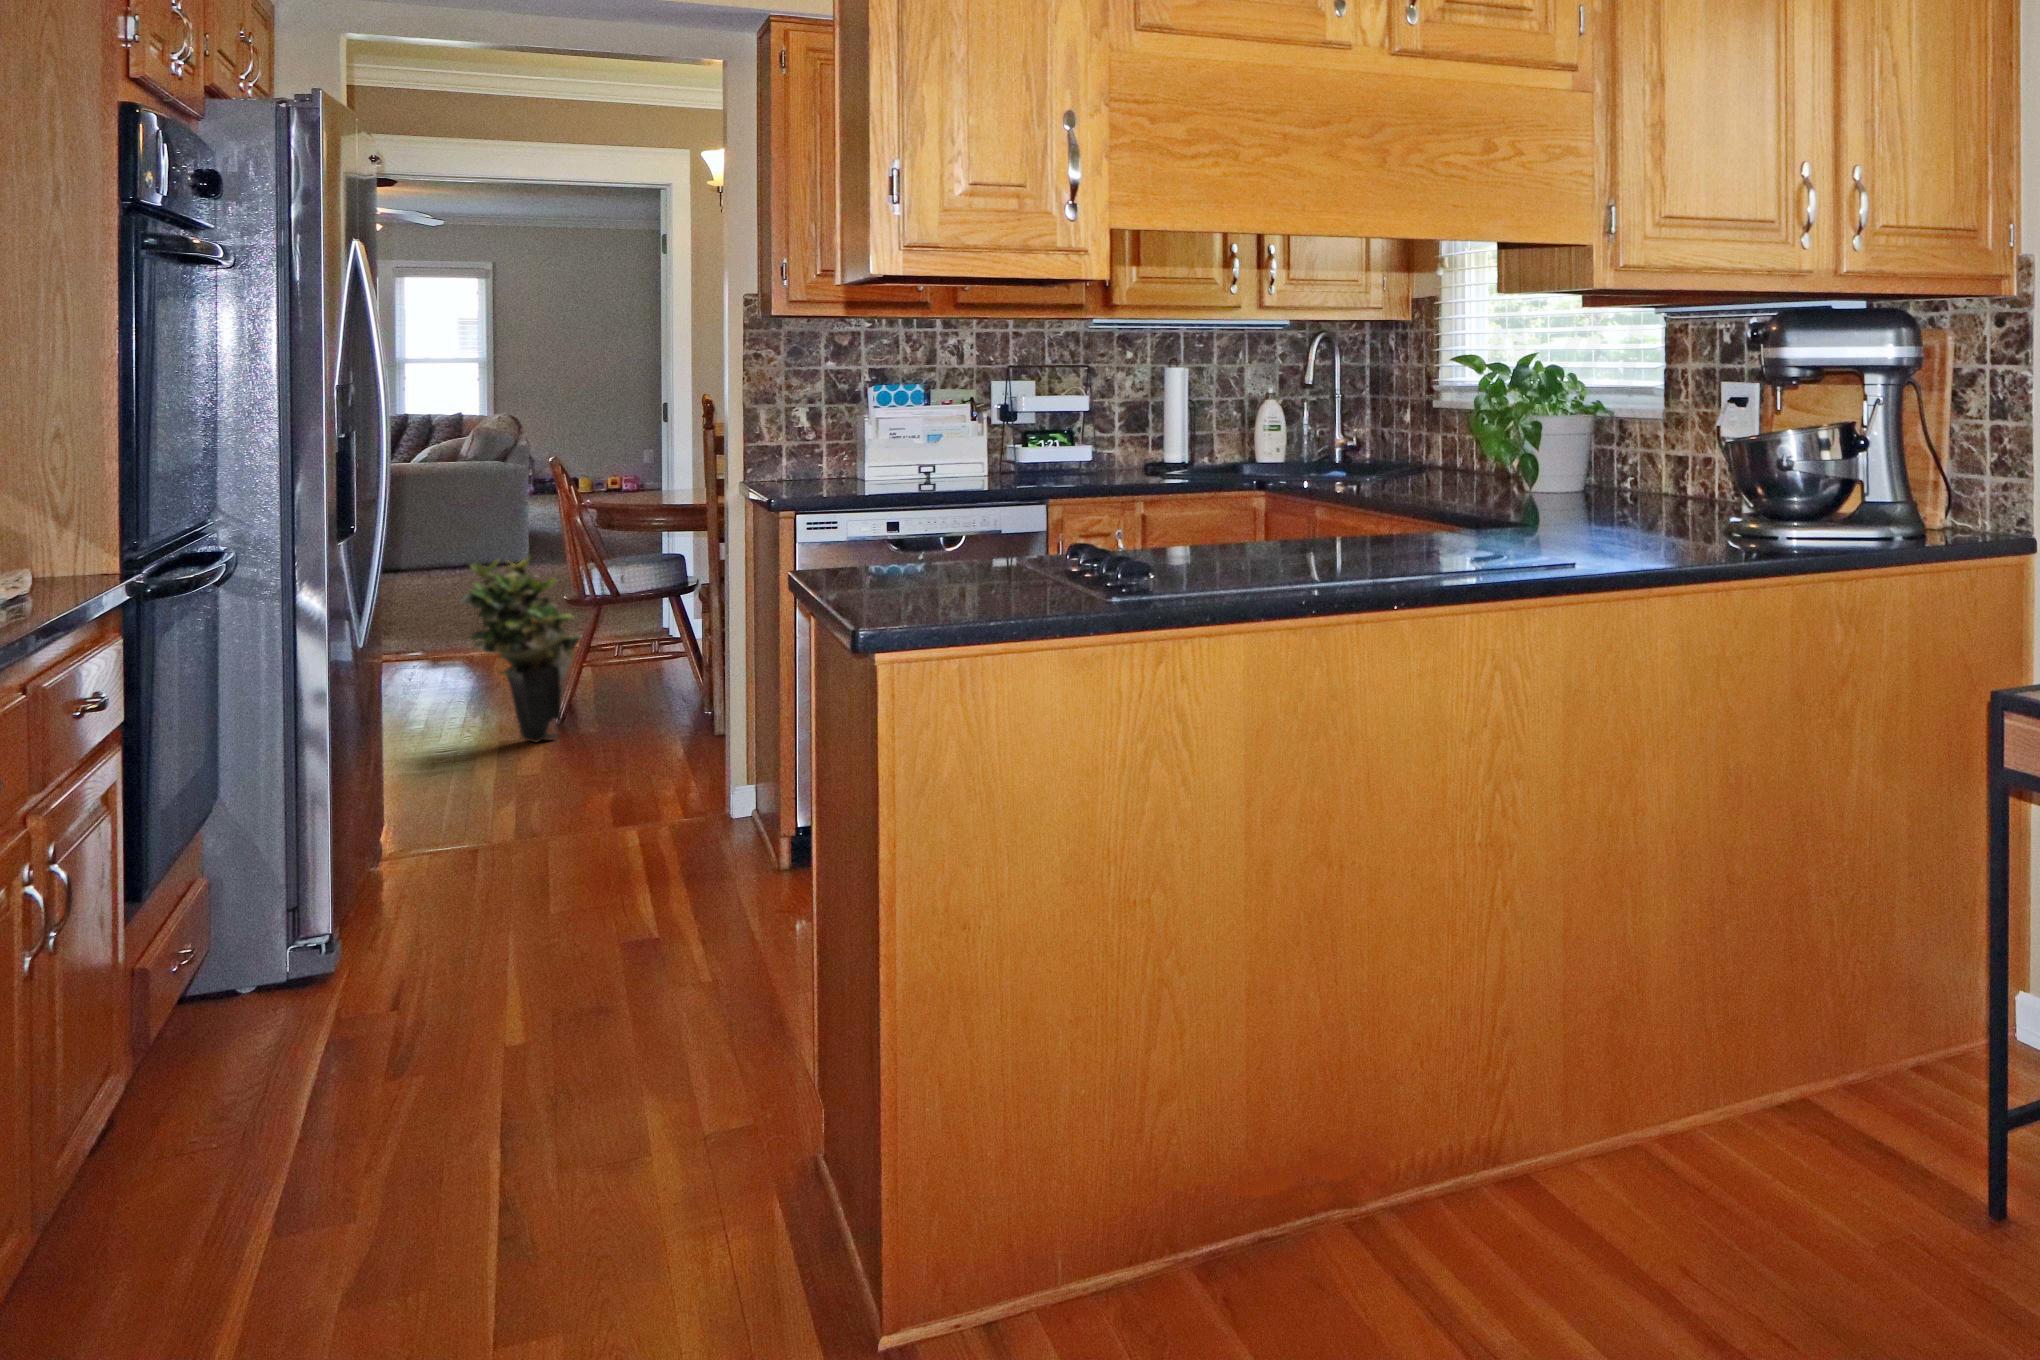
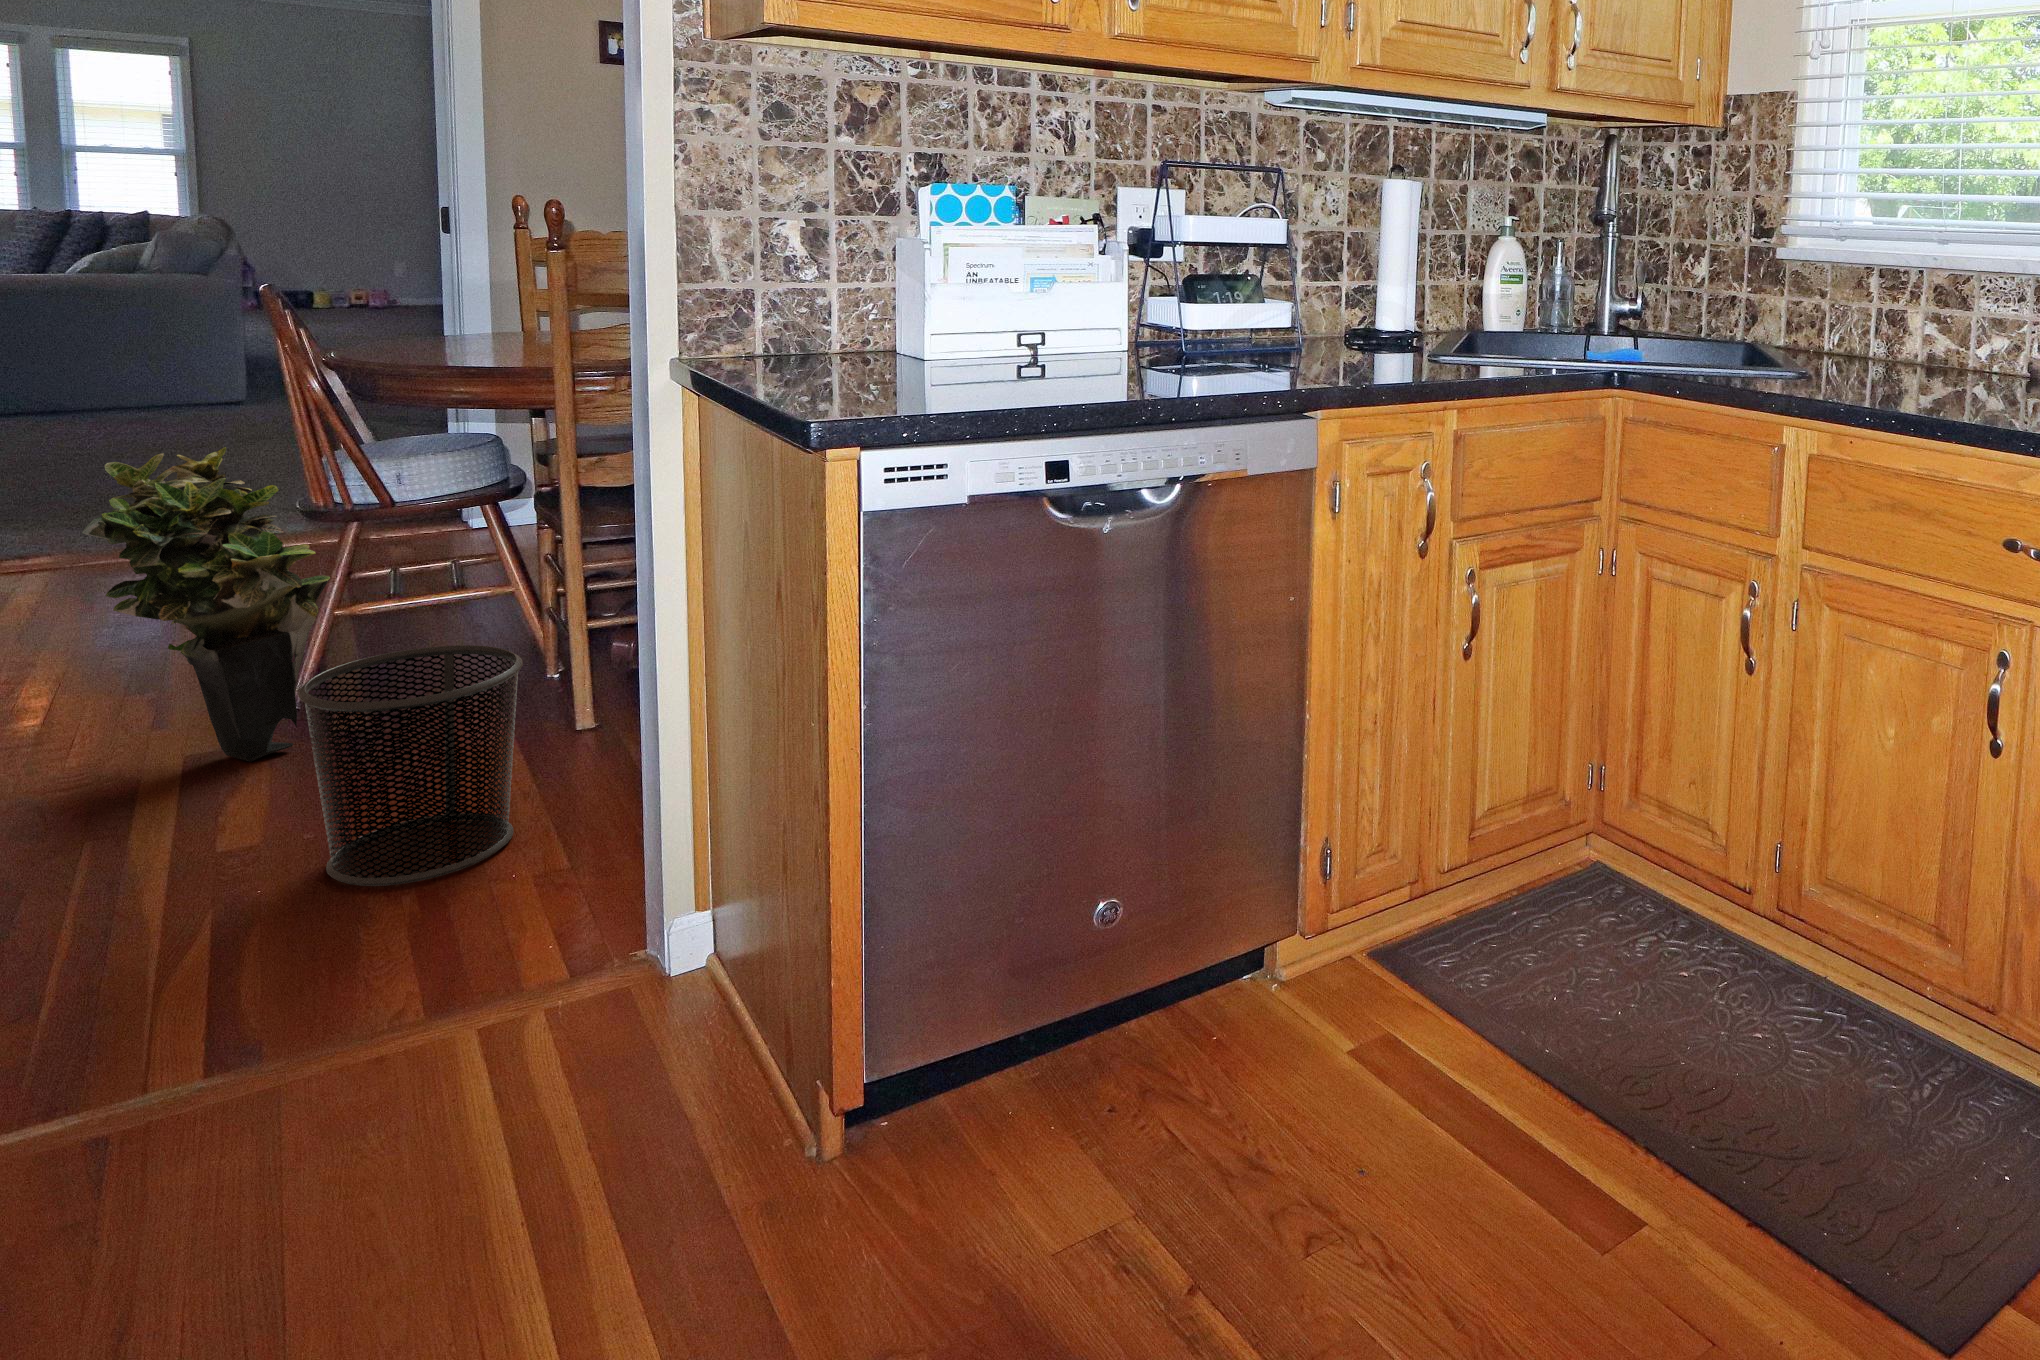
waste bin: none [564,662,676,787] -> present [298,645,523,886]

